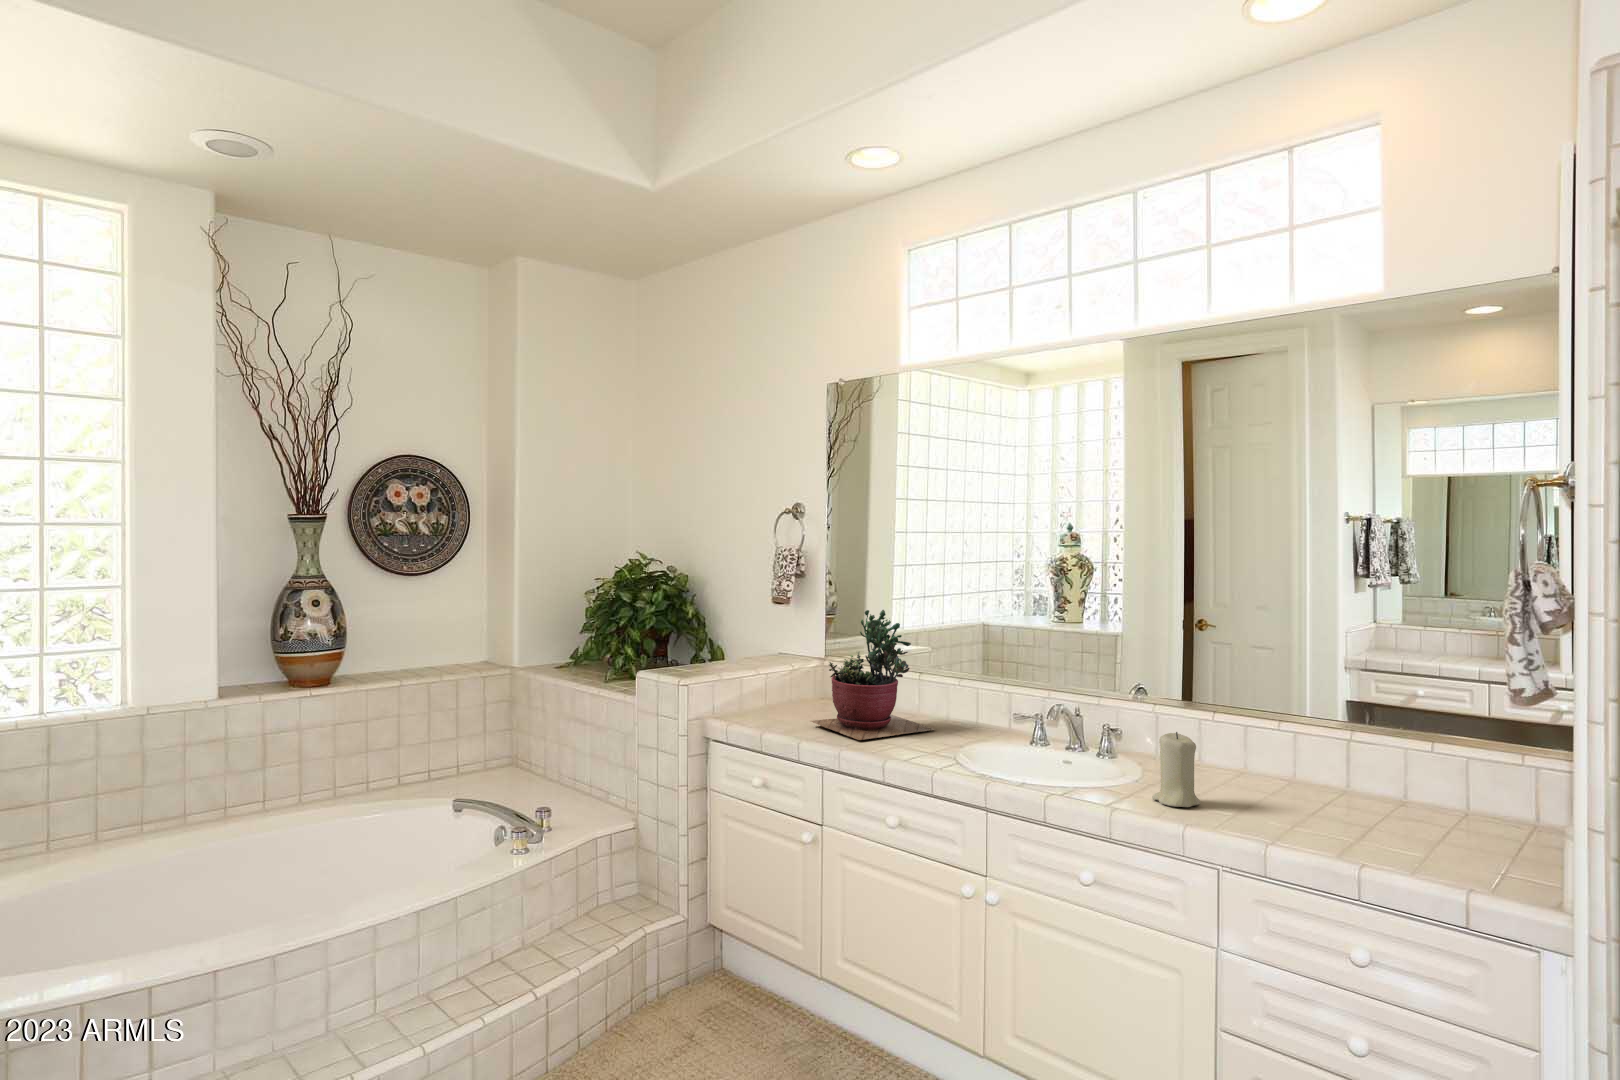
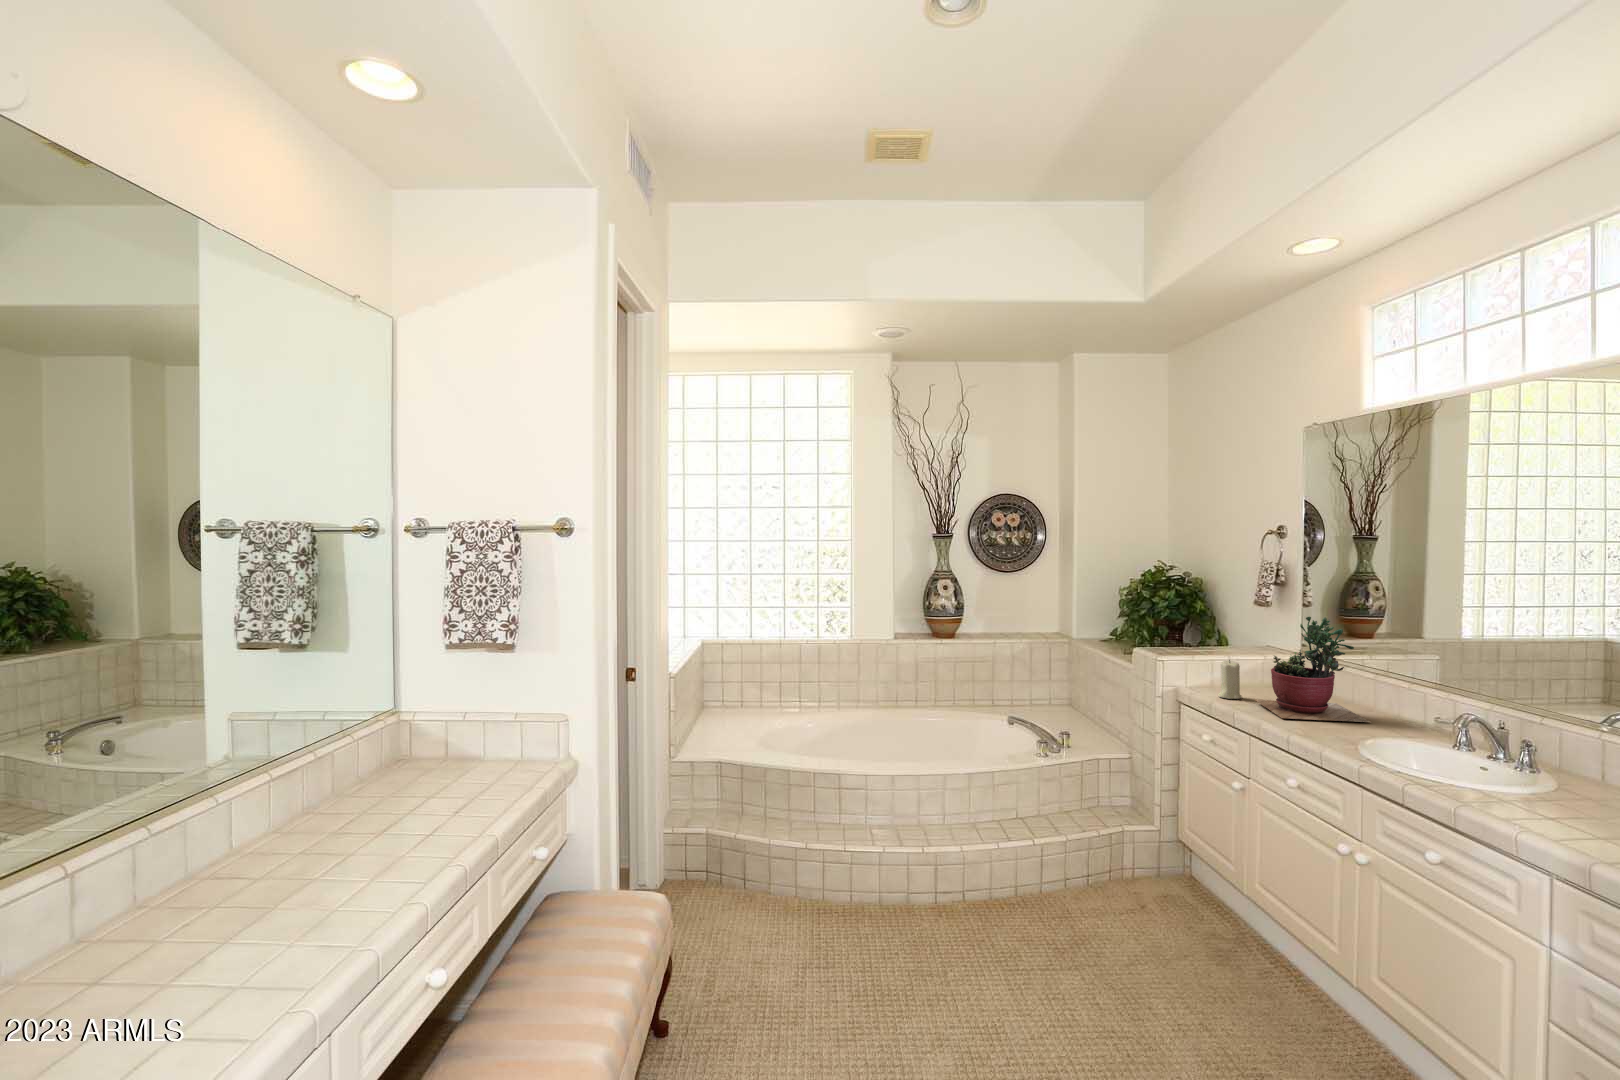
candle: present [1152,732,1201,807] -> present [1218,660,1242,699]

